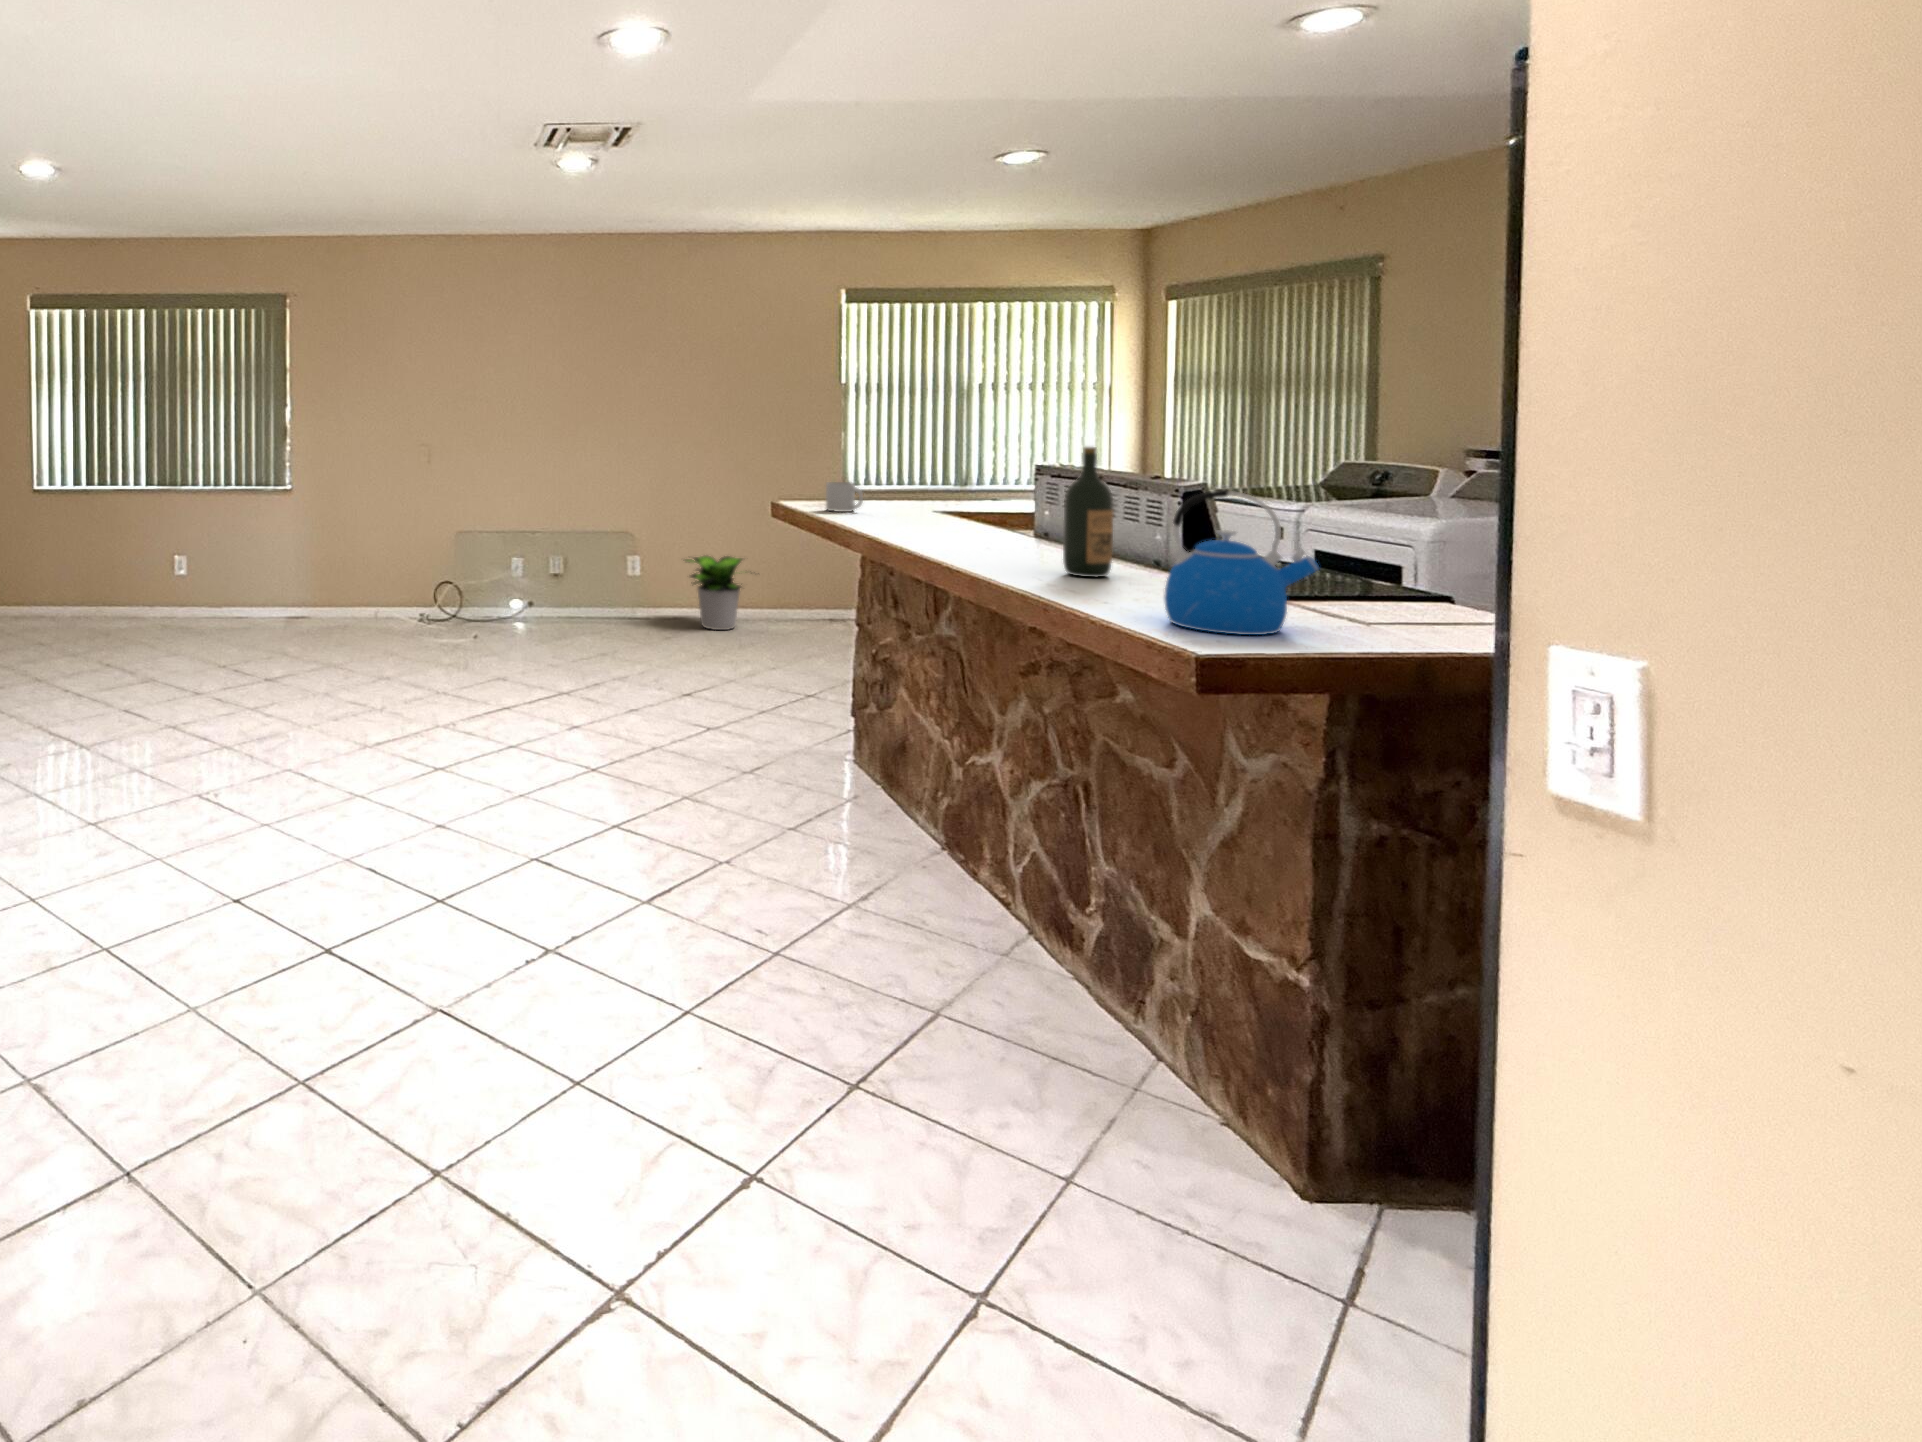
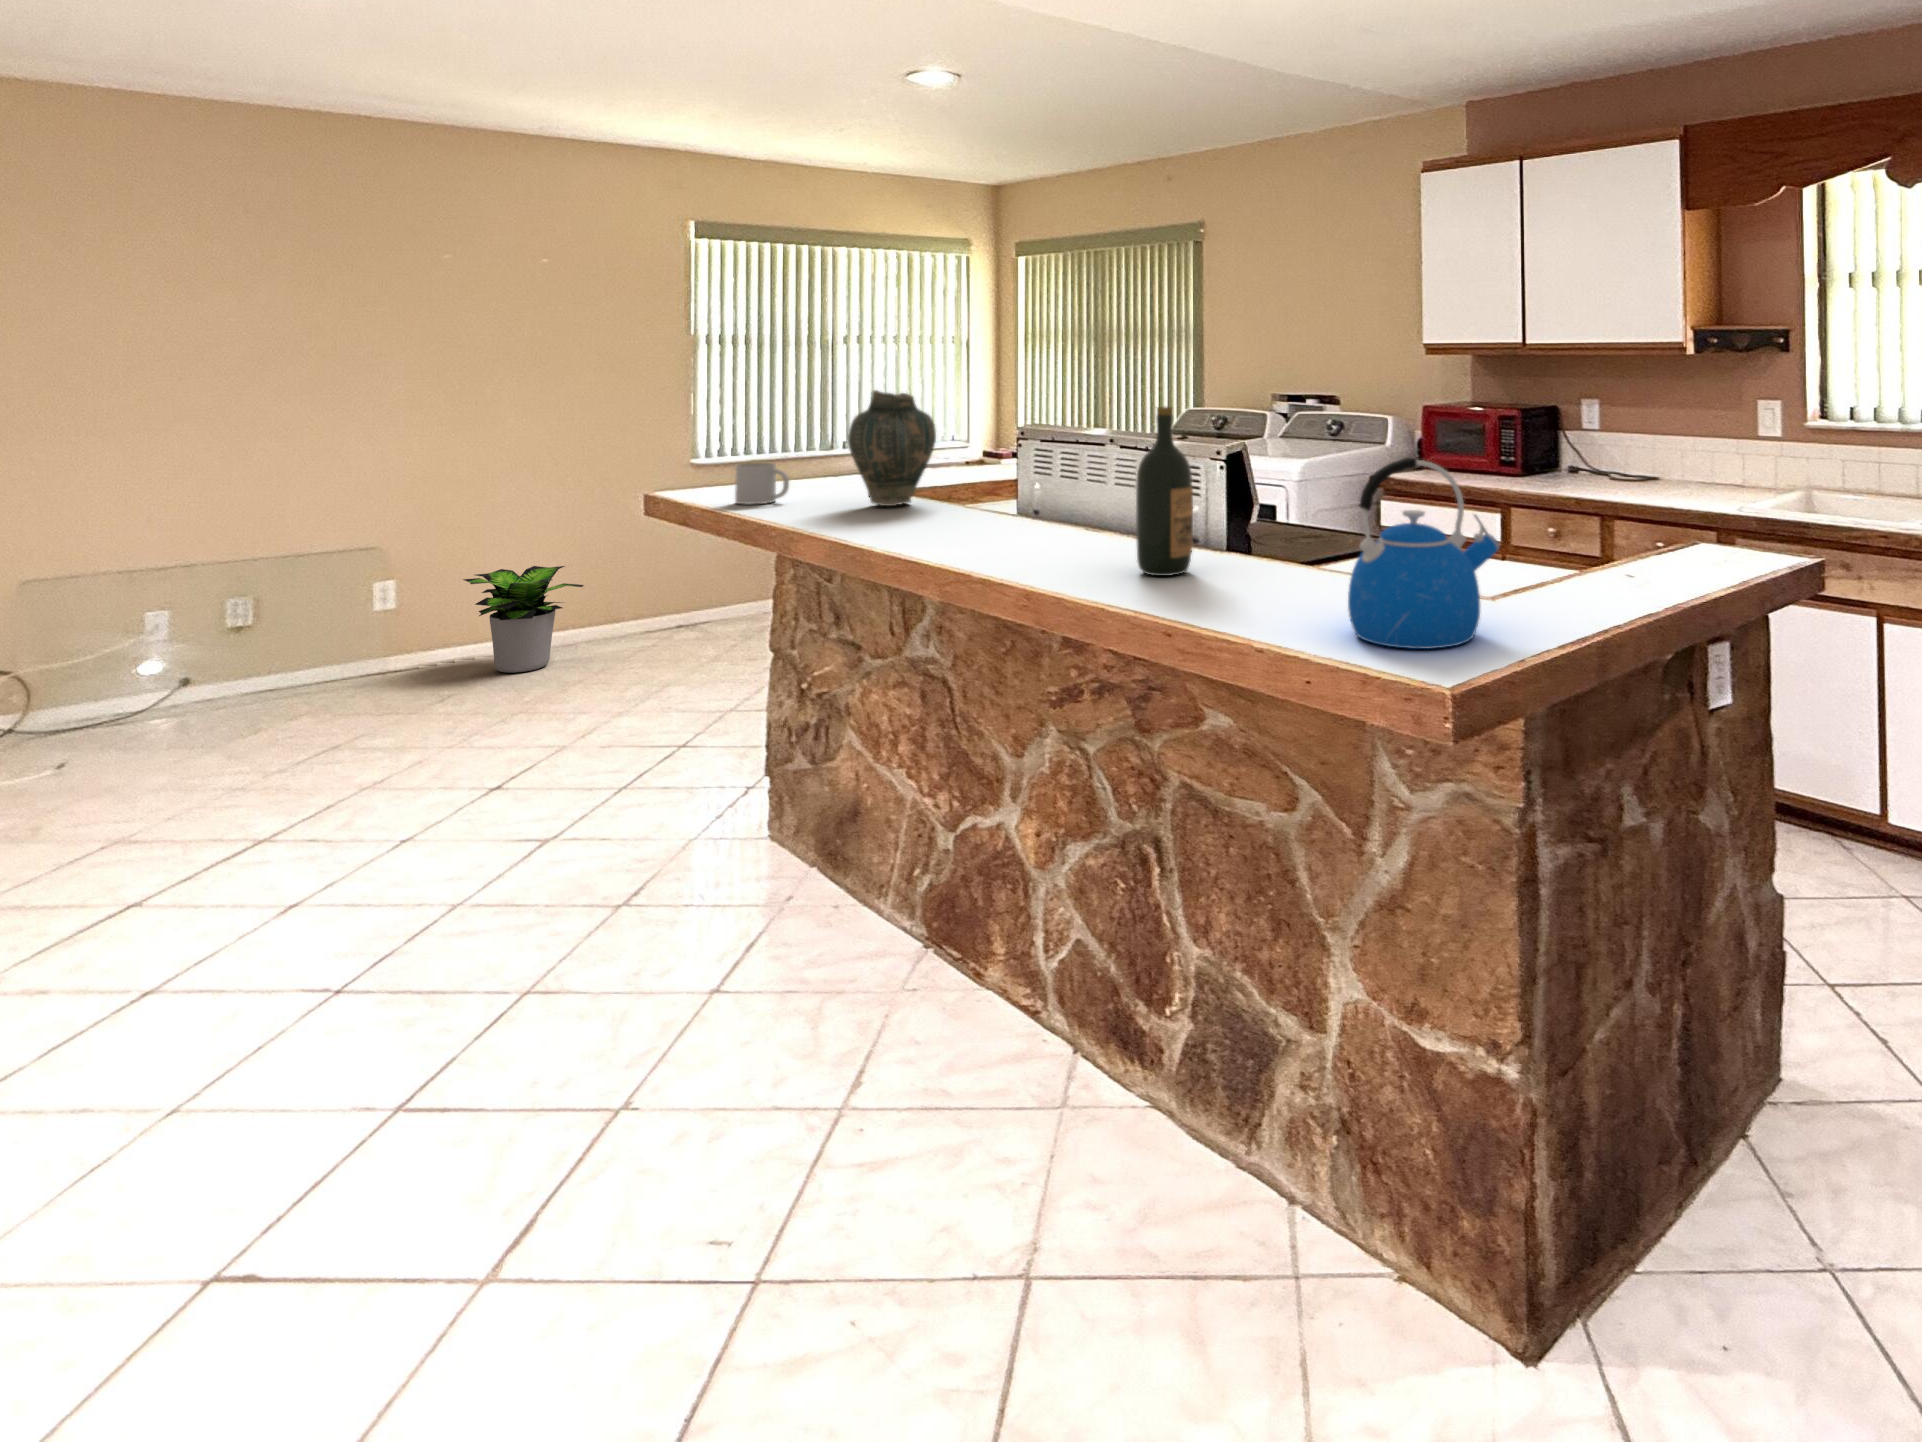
vase: none [902,430,973,520] -> present [848,390,936,506]

